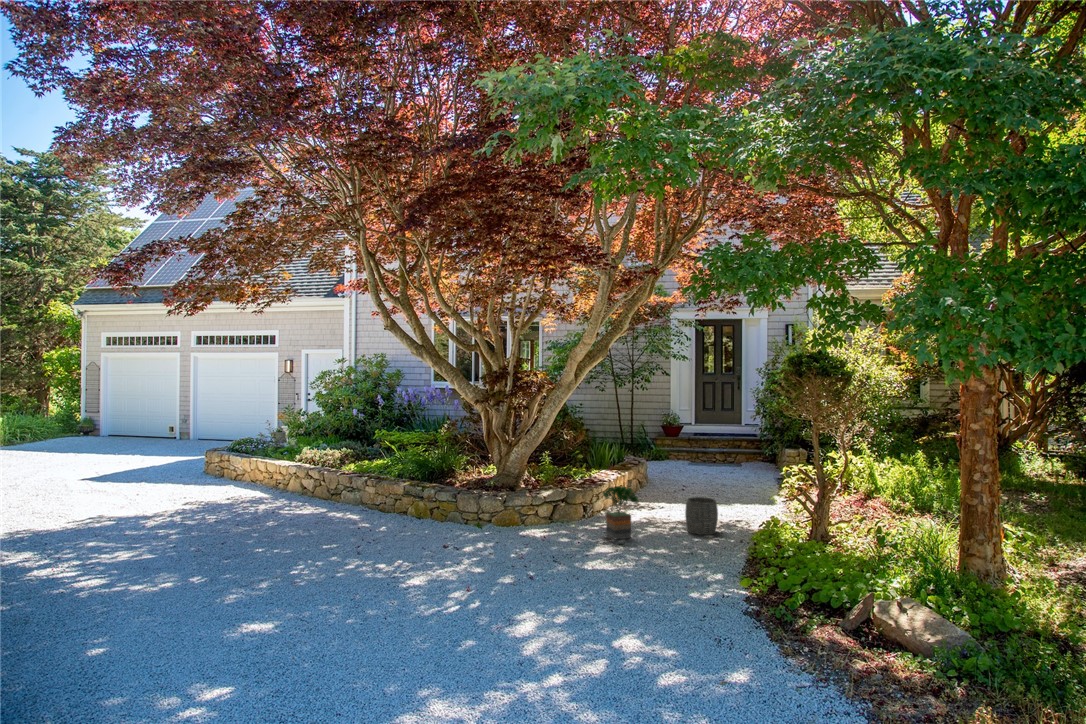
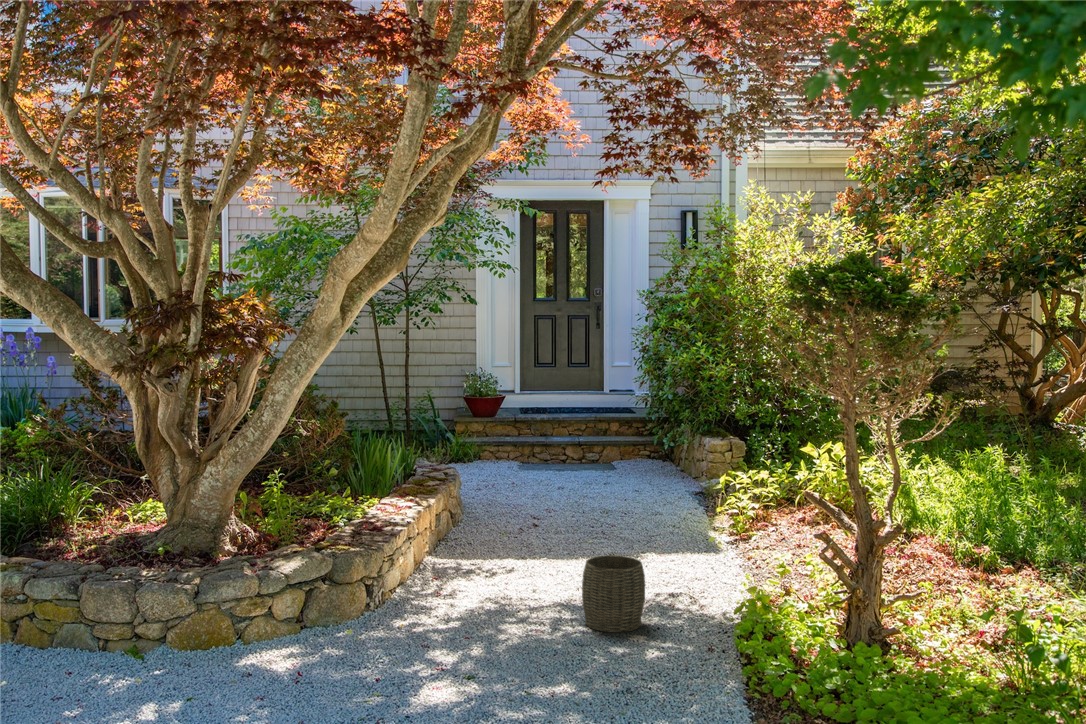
potted tree: present [603,486,639,539] -> none [421,546,504,663]

